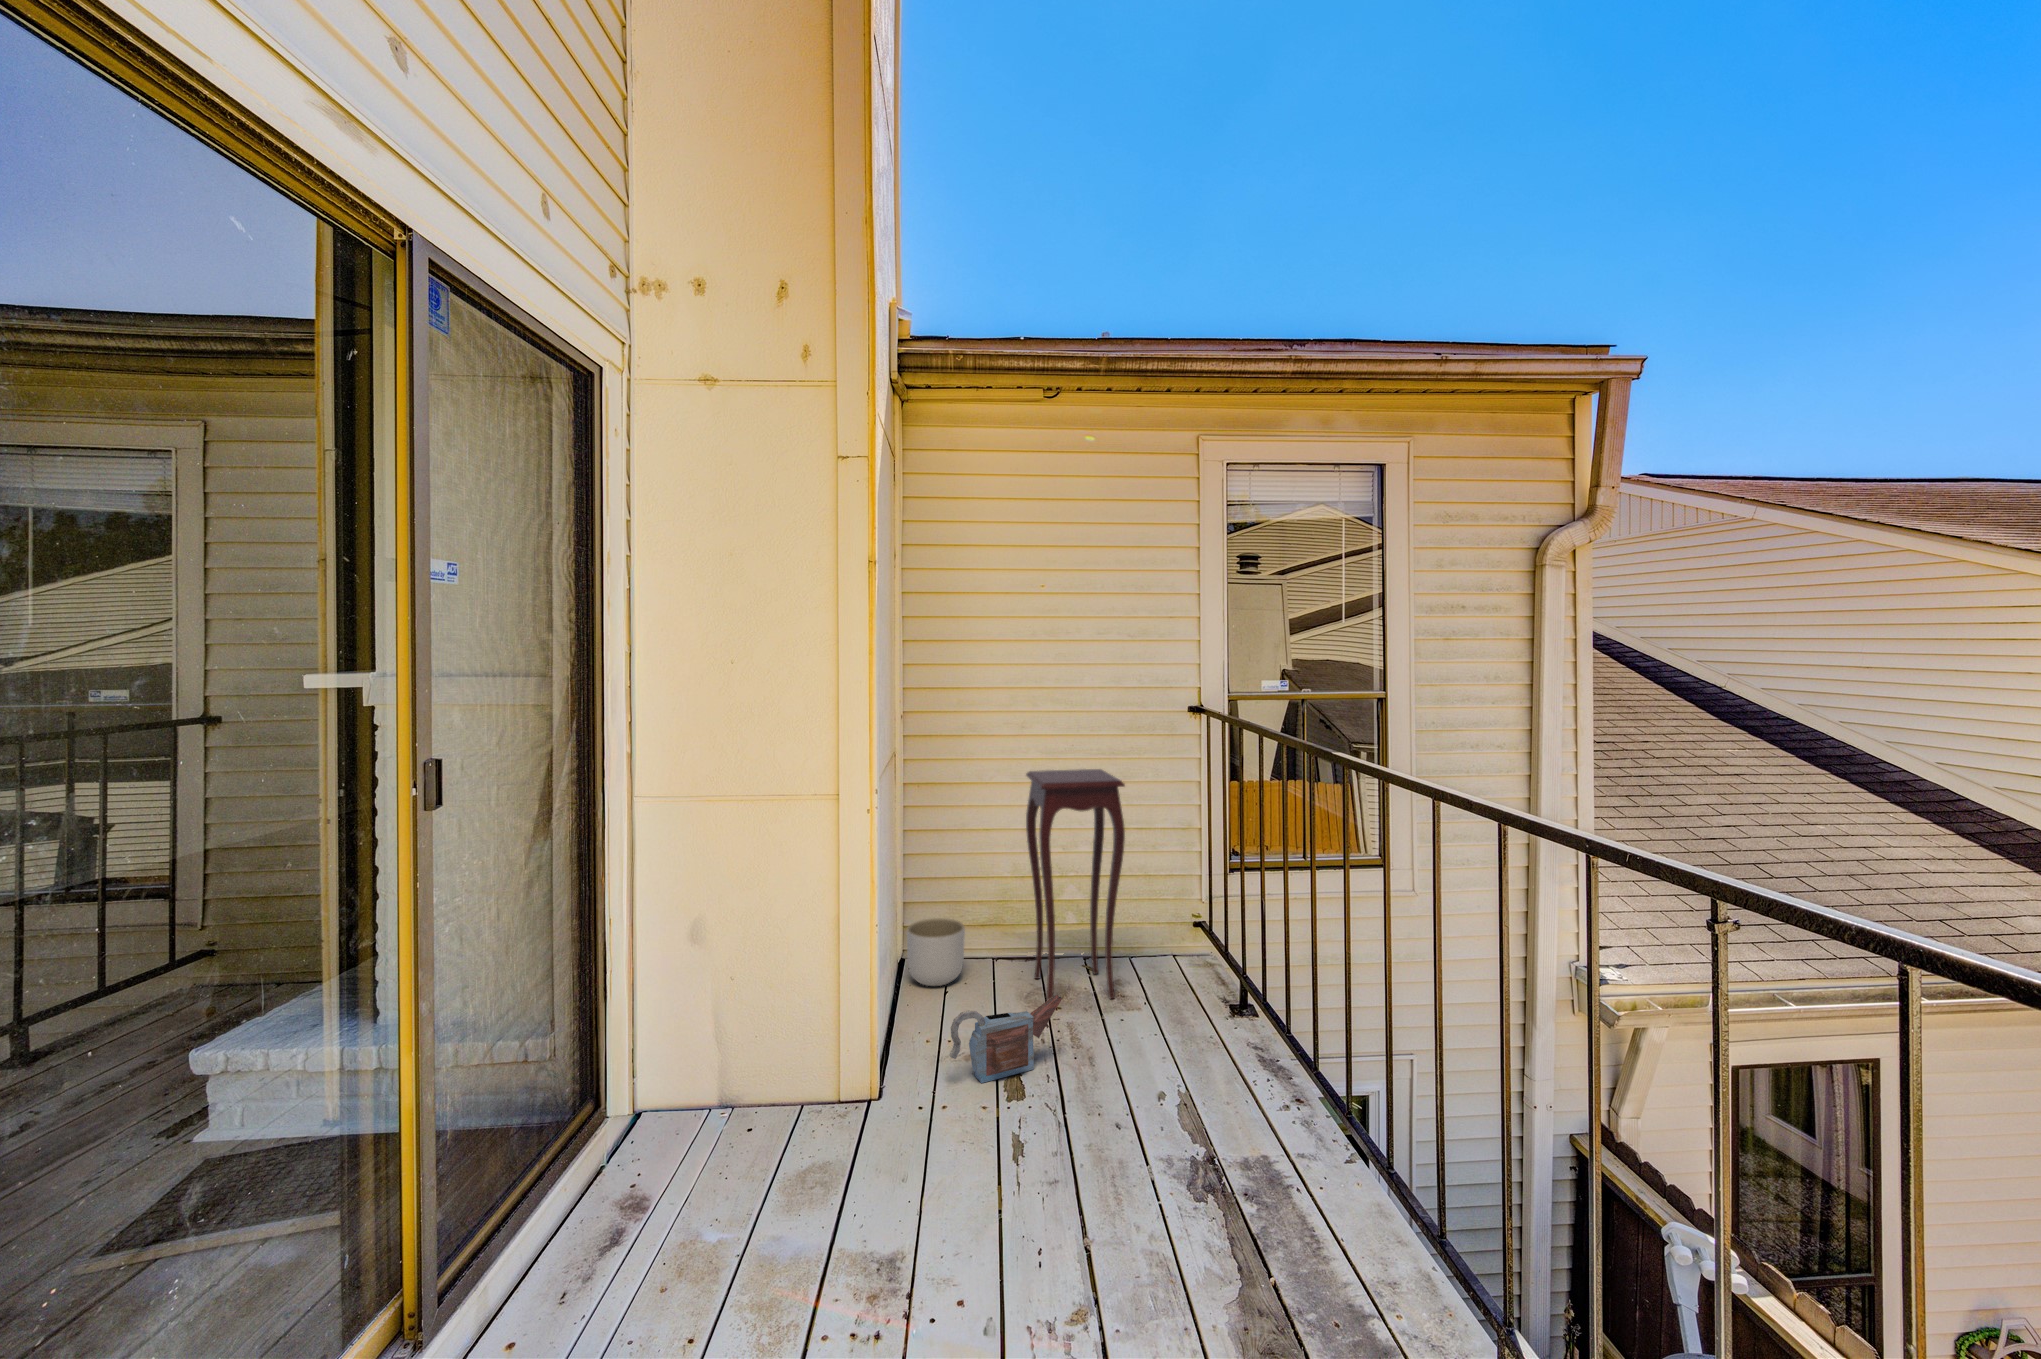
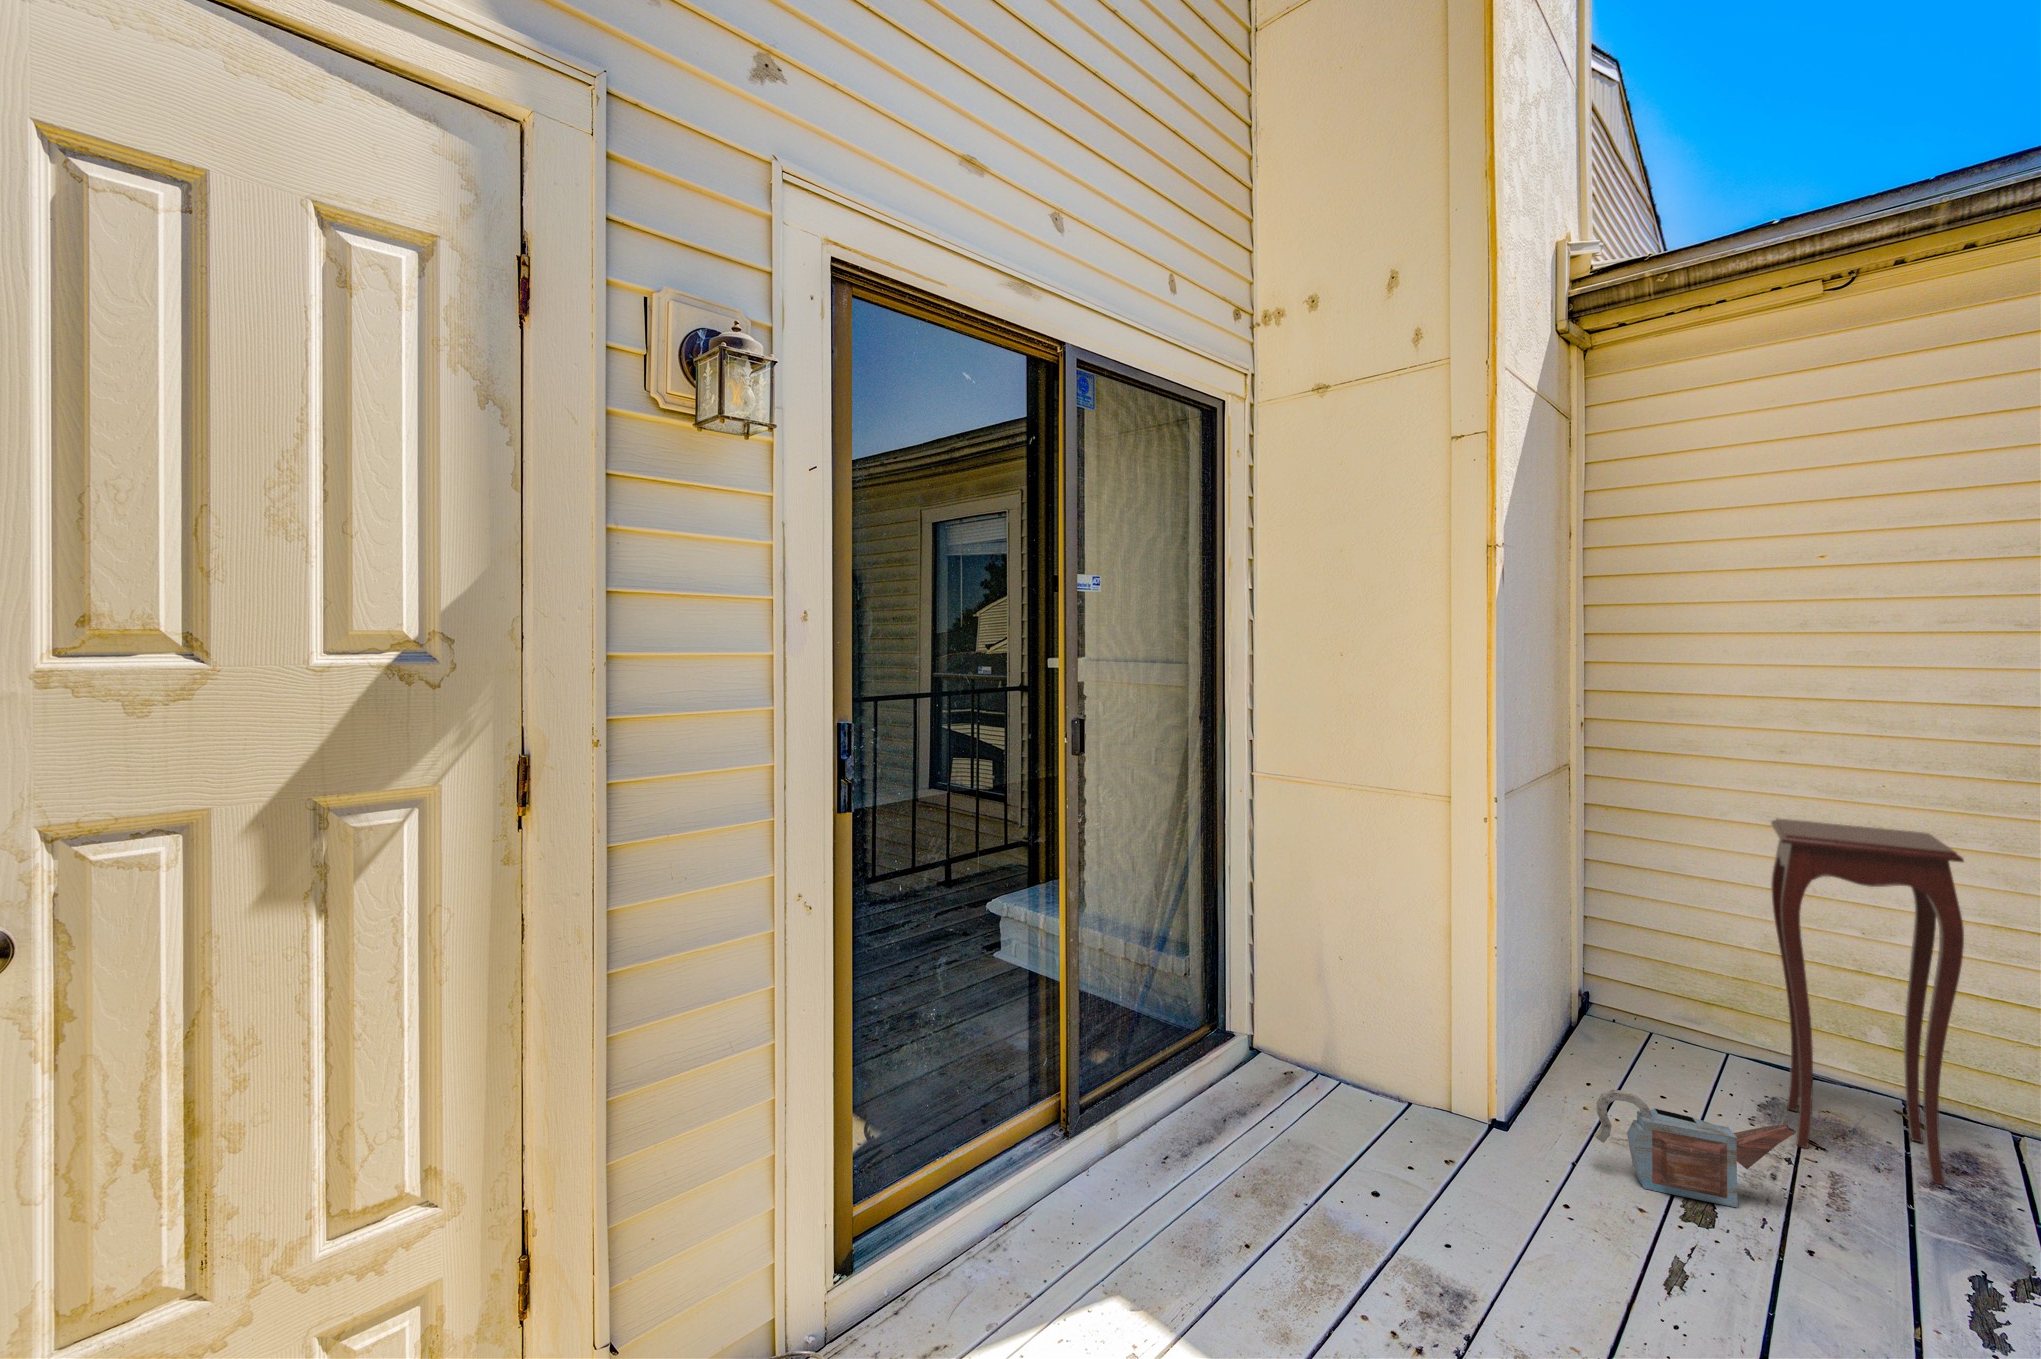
planter: present [907,918,965,986] -> none [1574,981,1664,1069]

